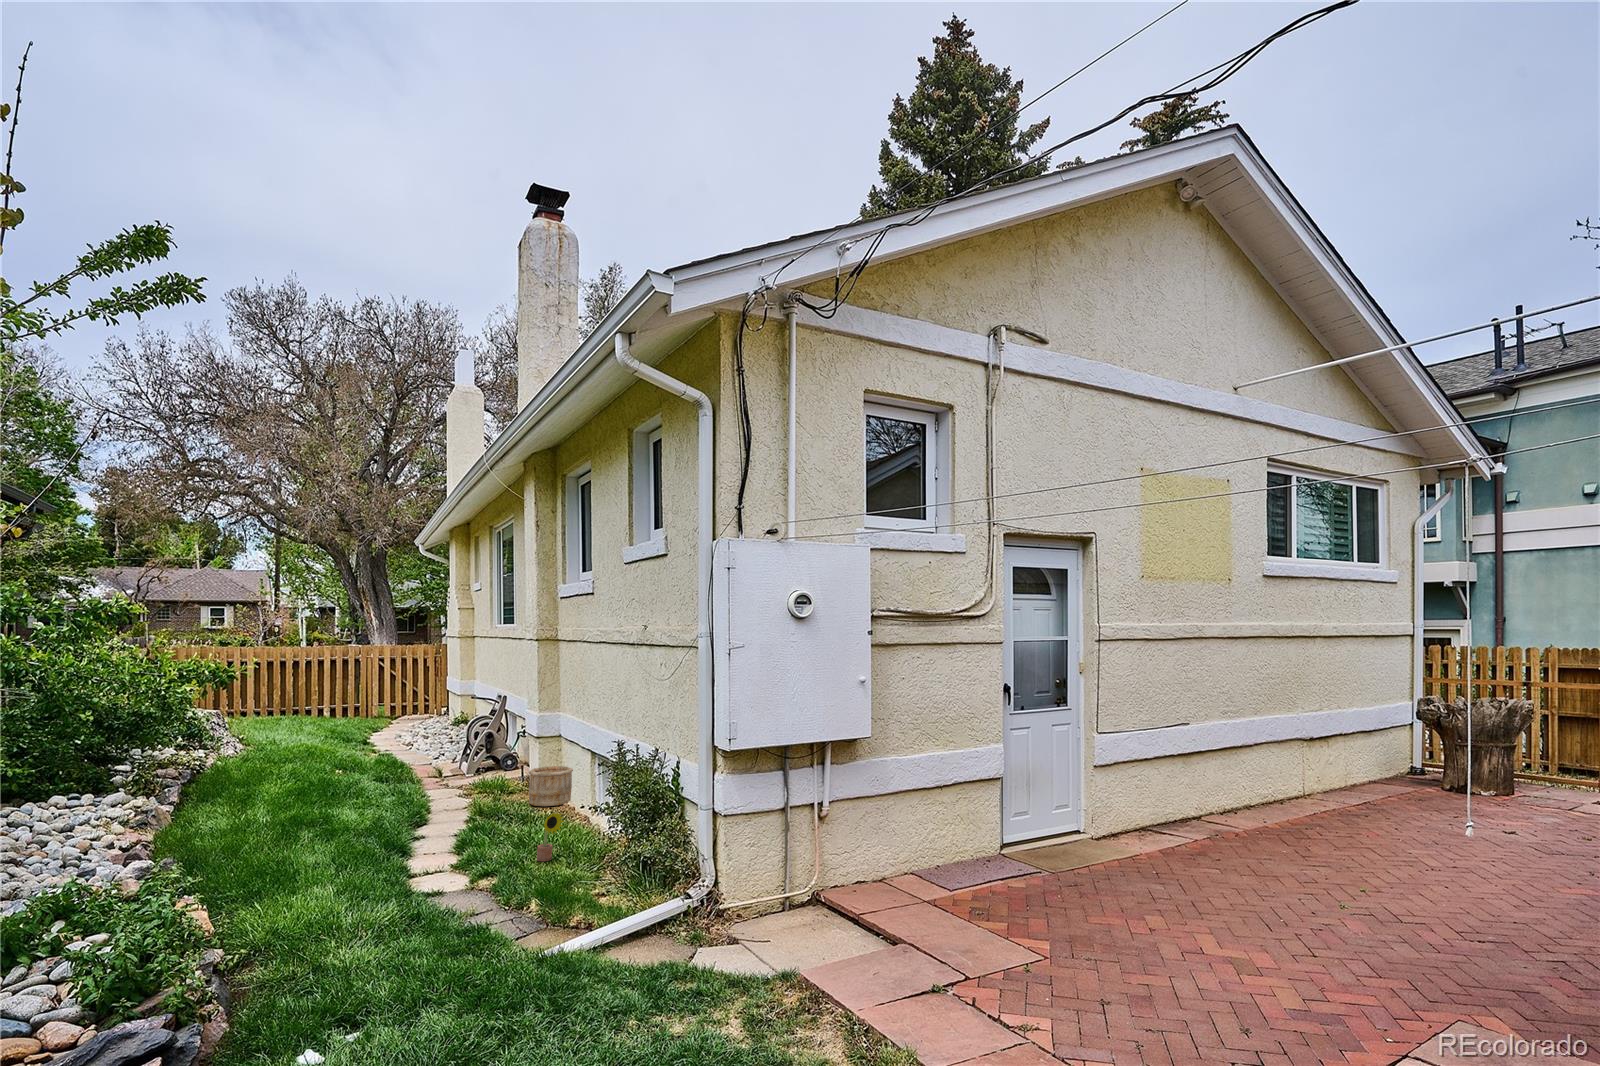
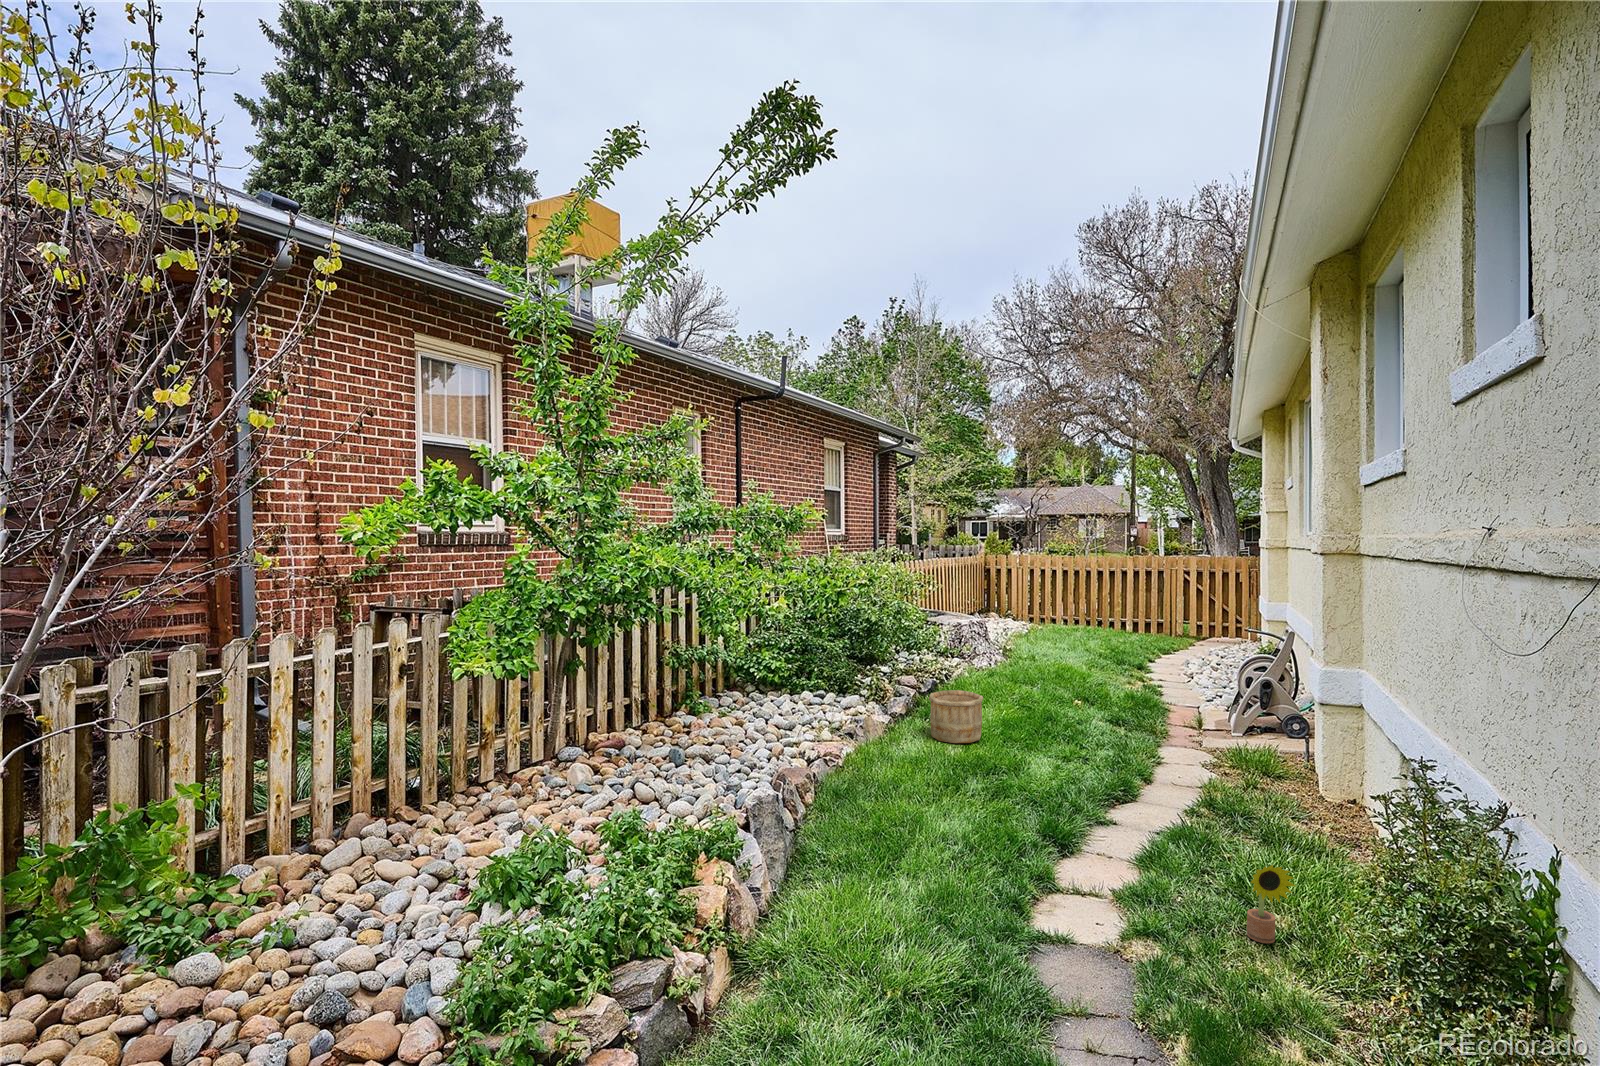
wooden bucket: present [529,766,573,806] -> present [929,690,983,743]

